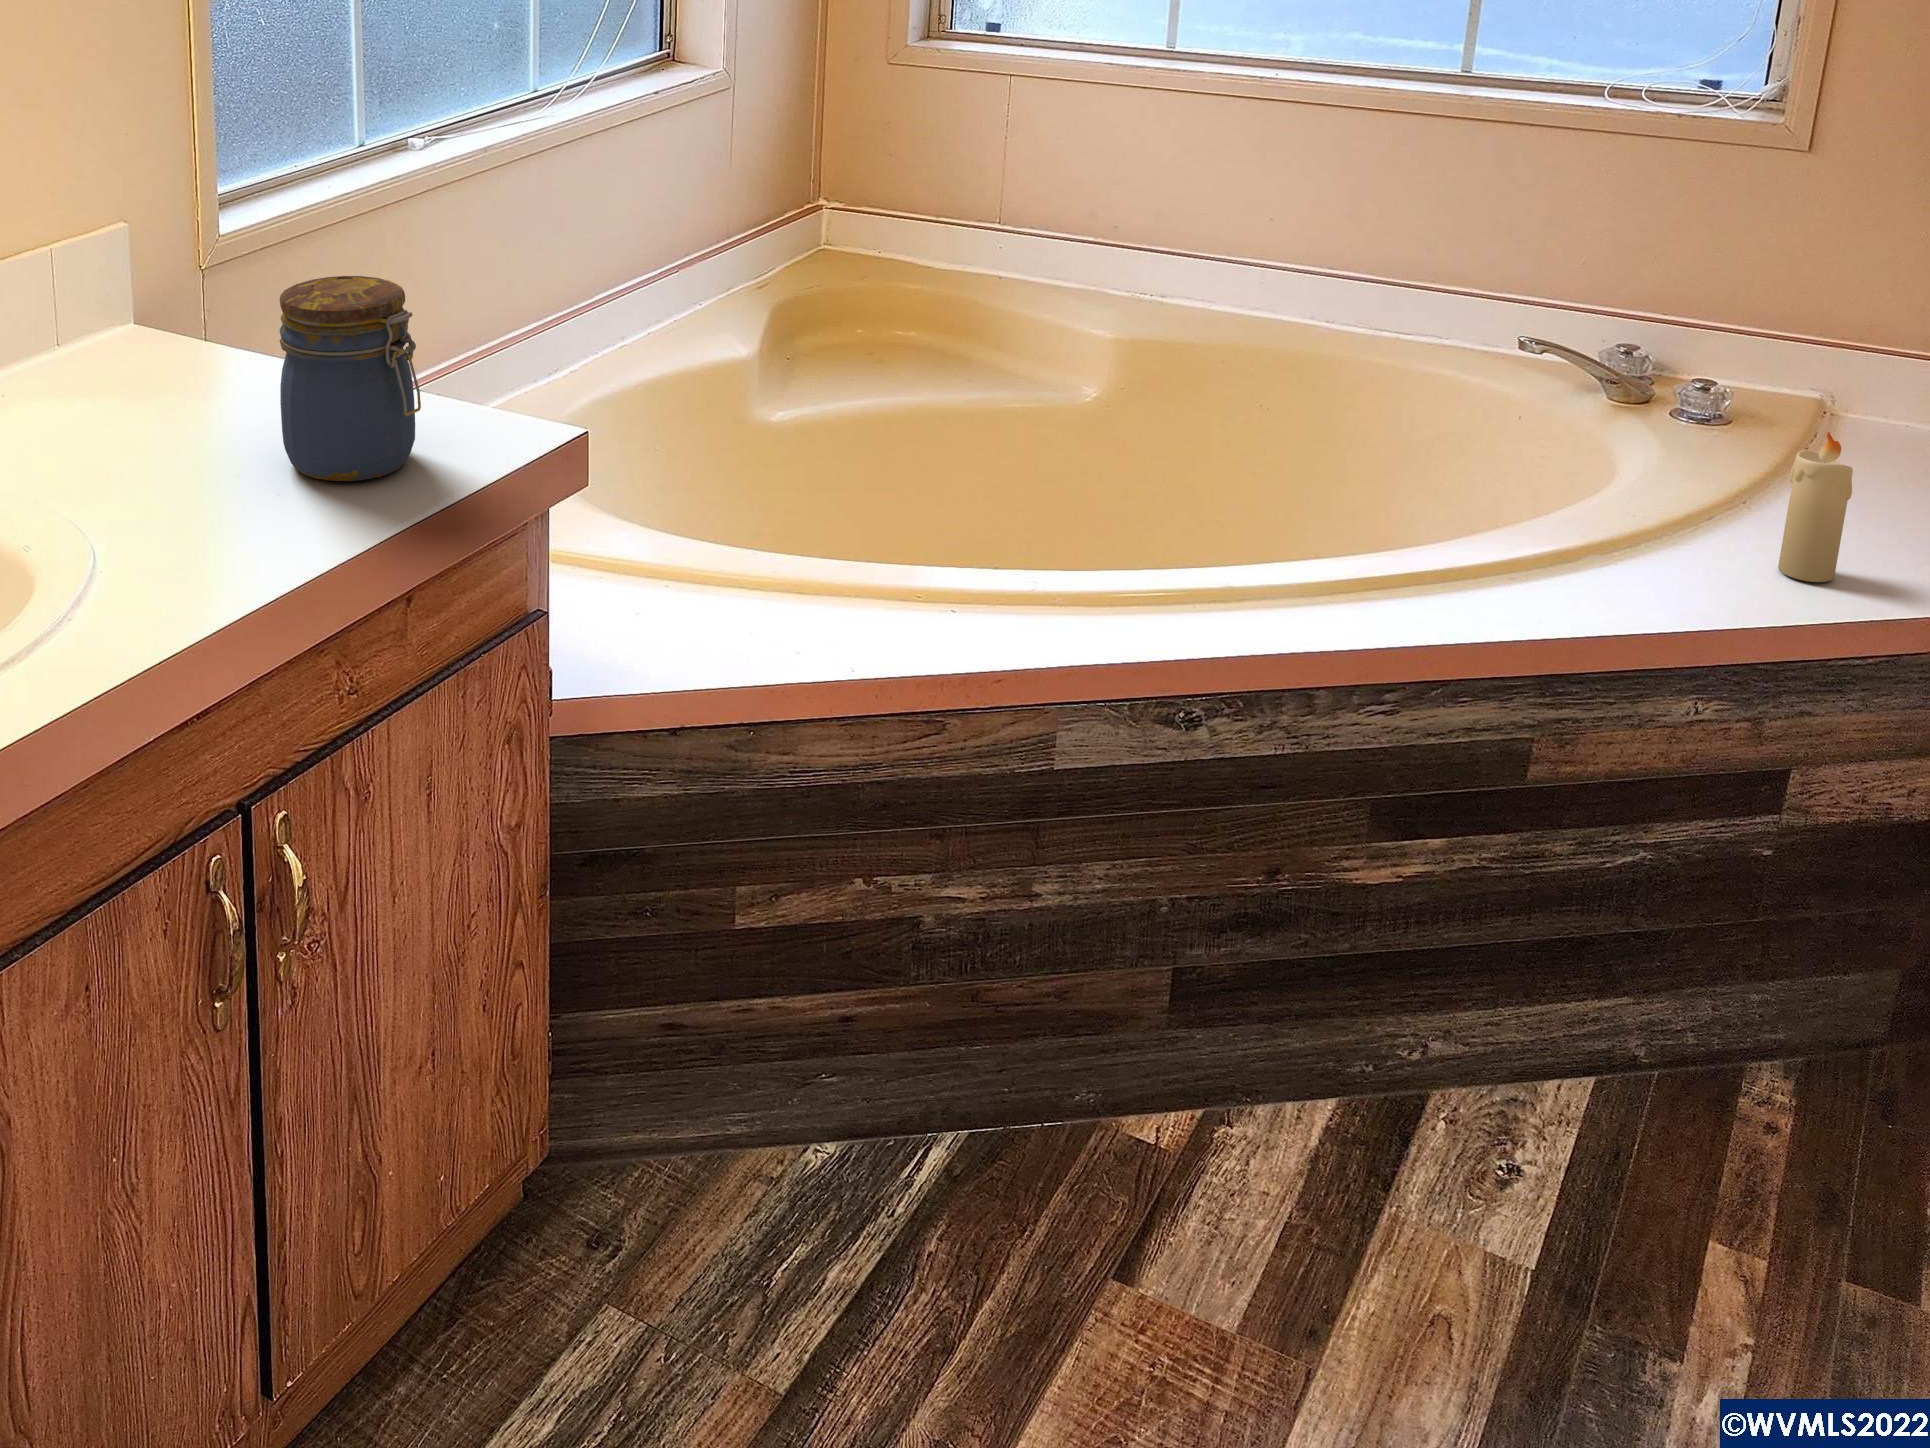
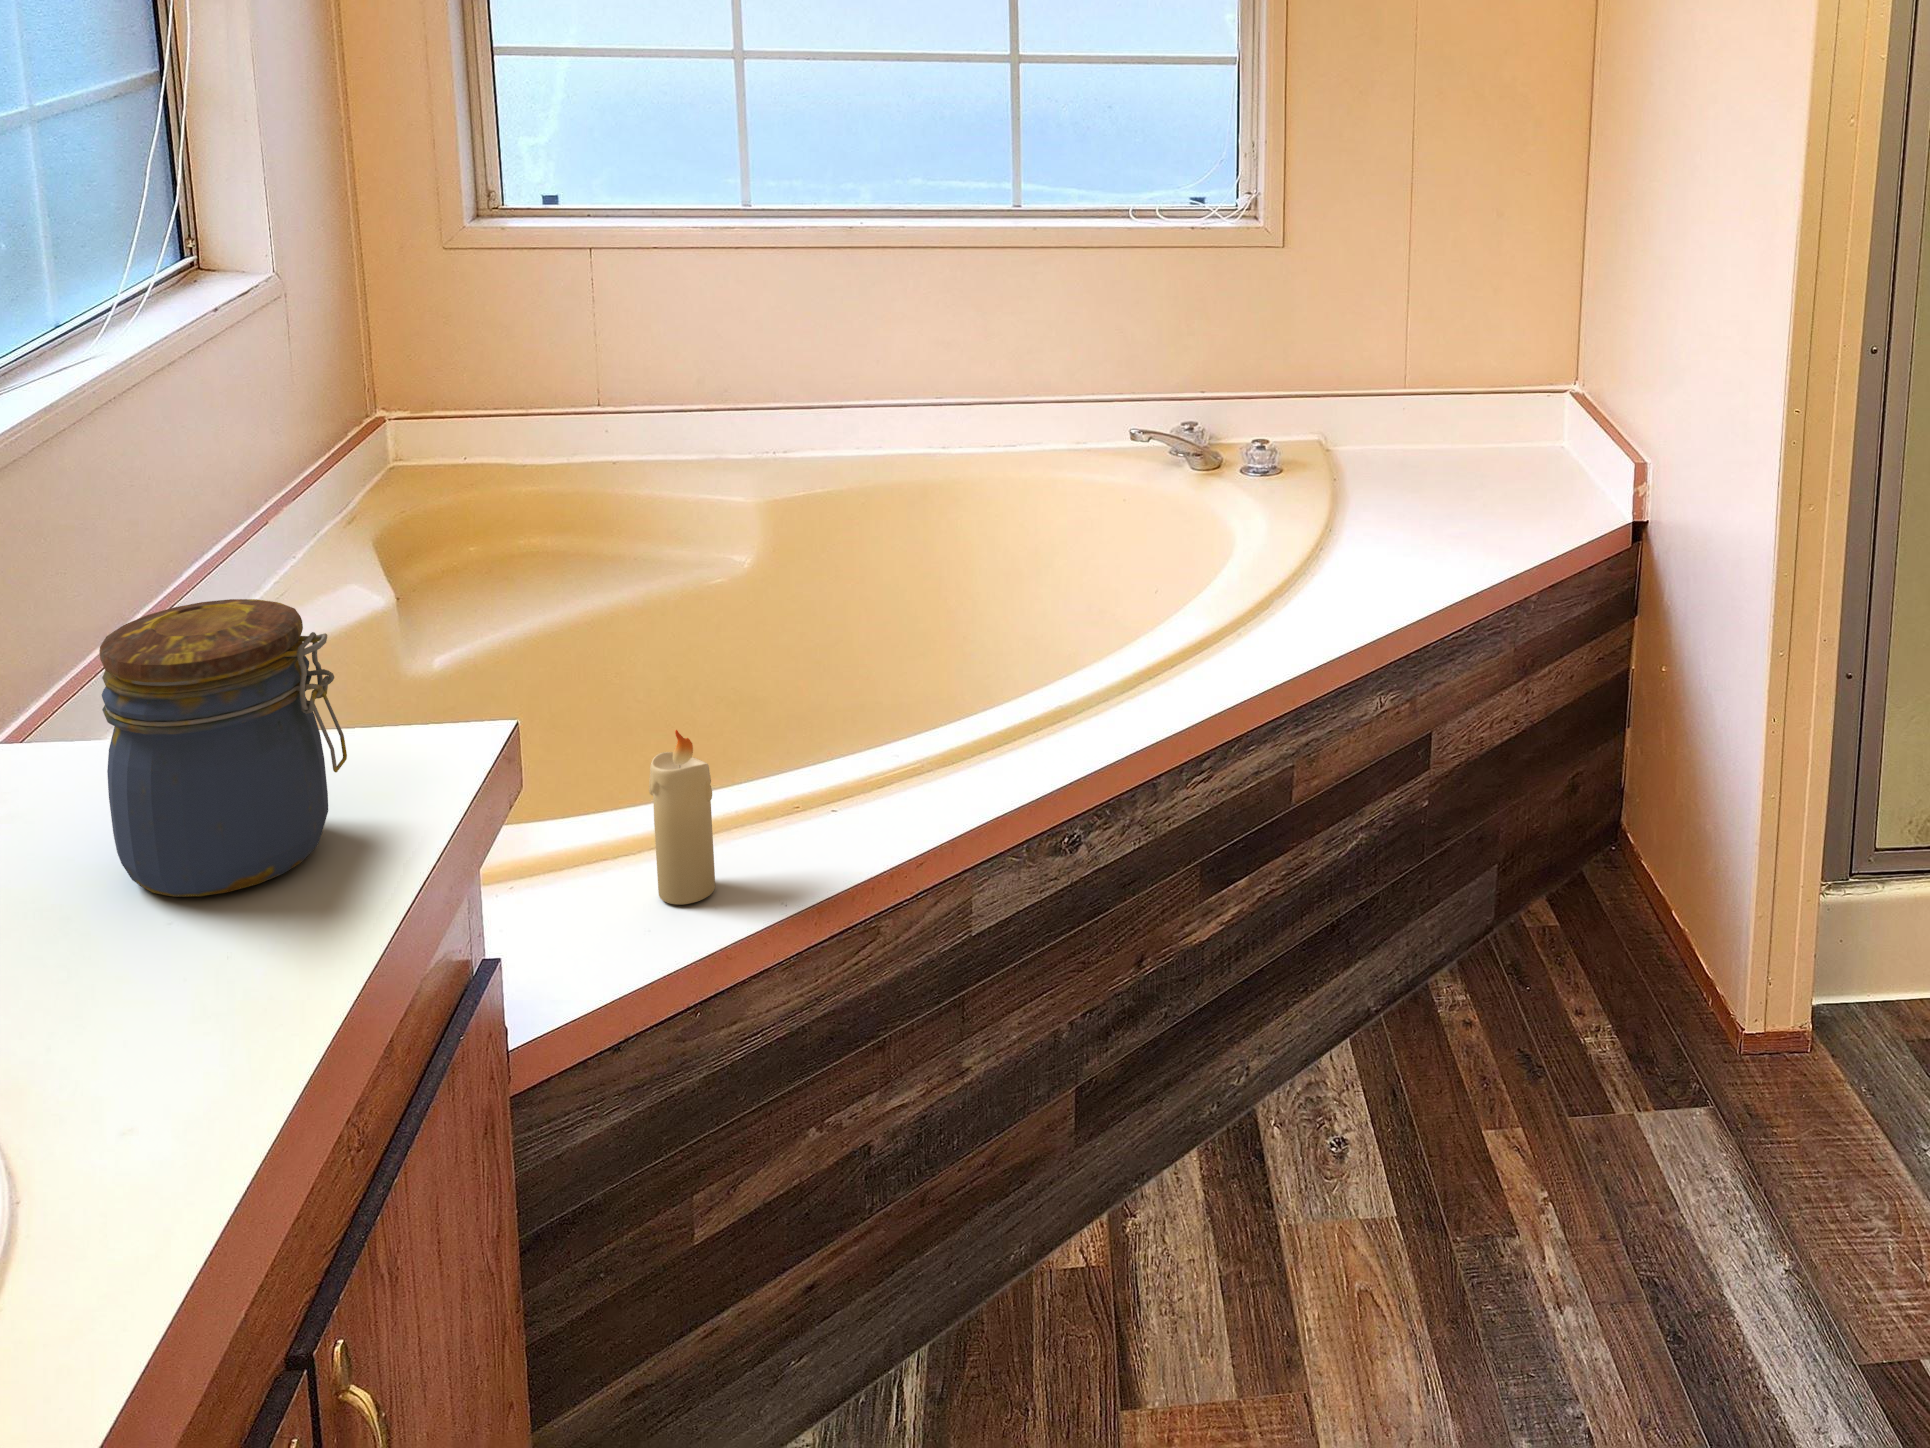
candle: present [1778,432,1853,582] -> present [649,730,715,905]

